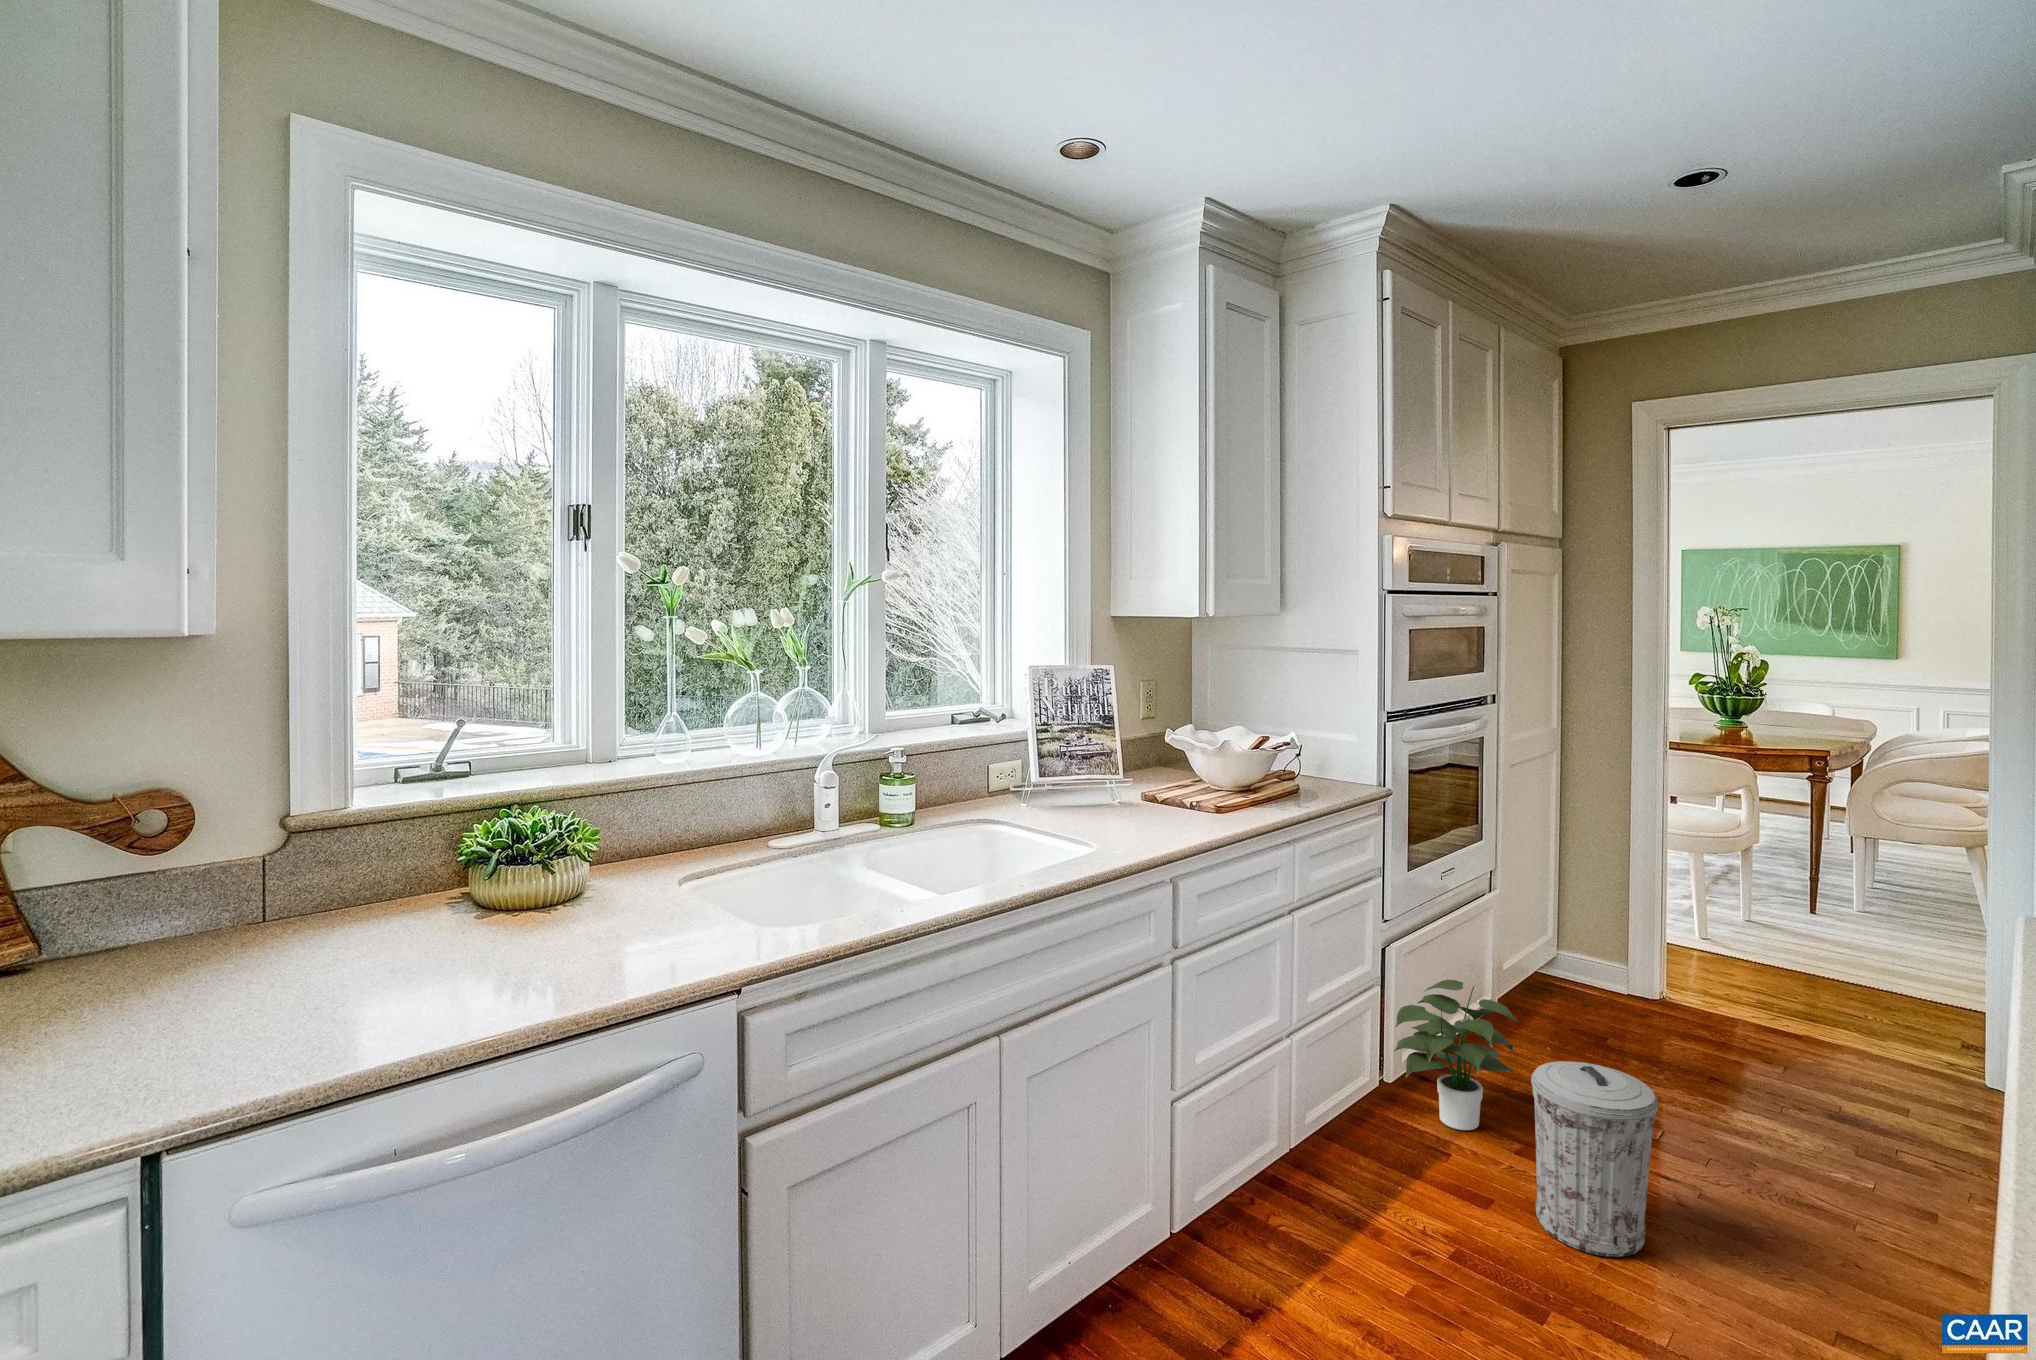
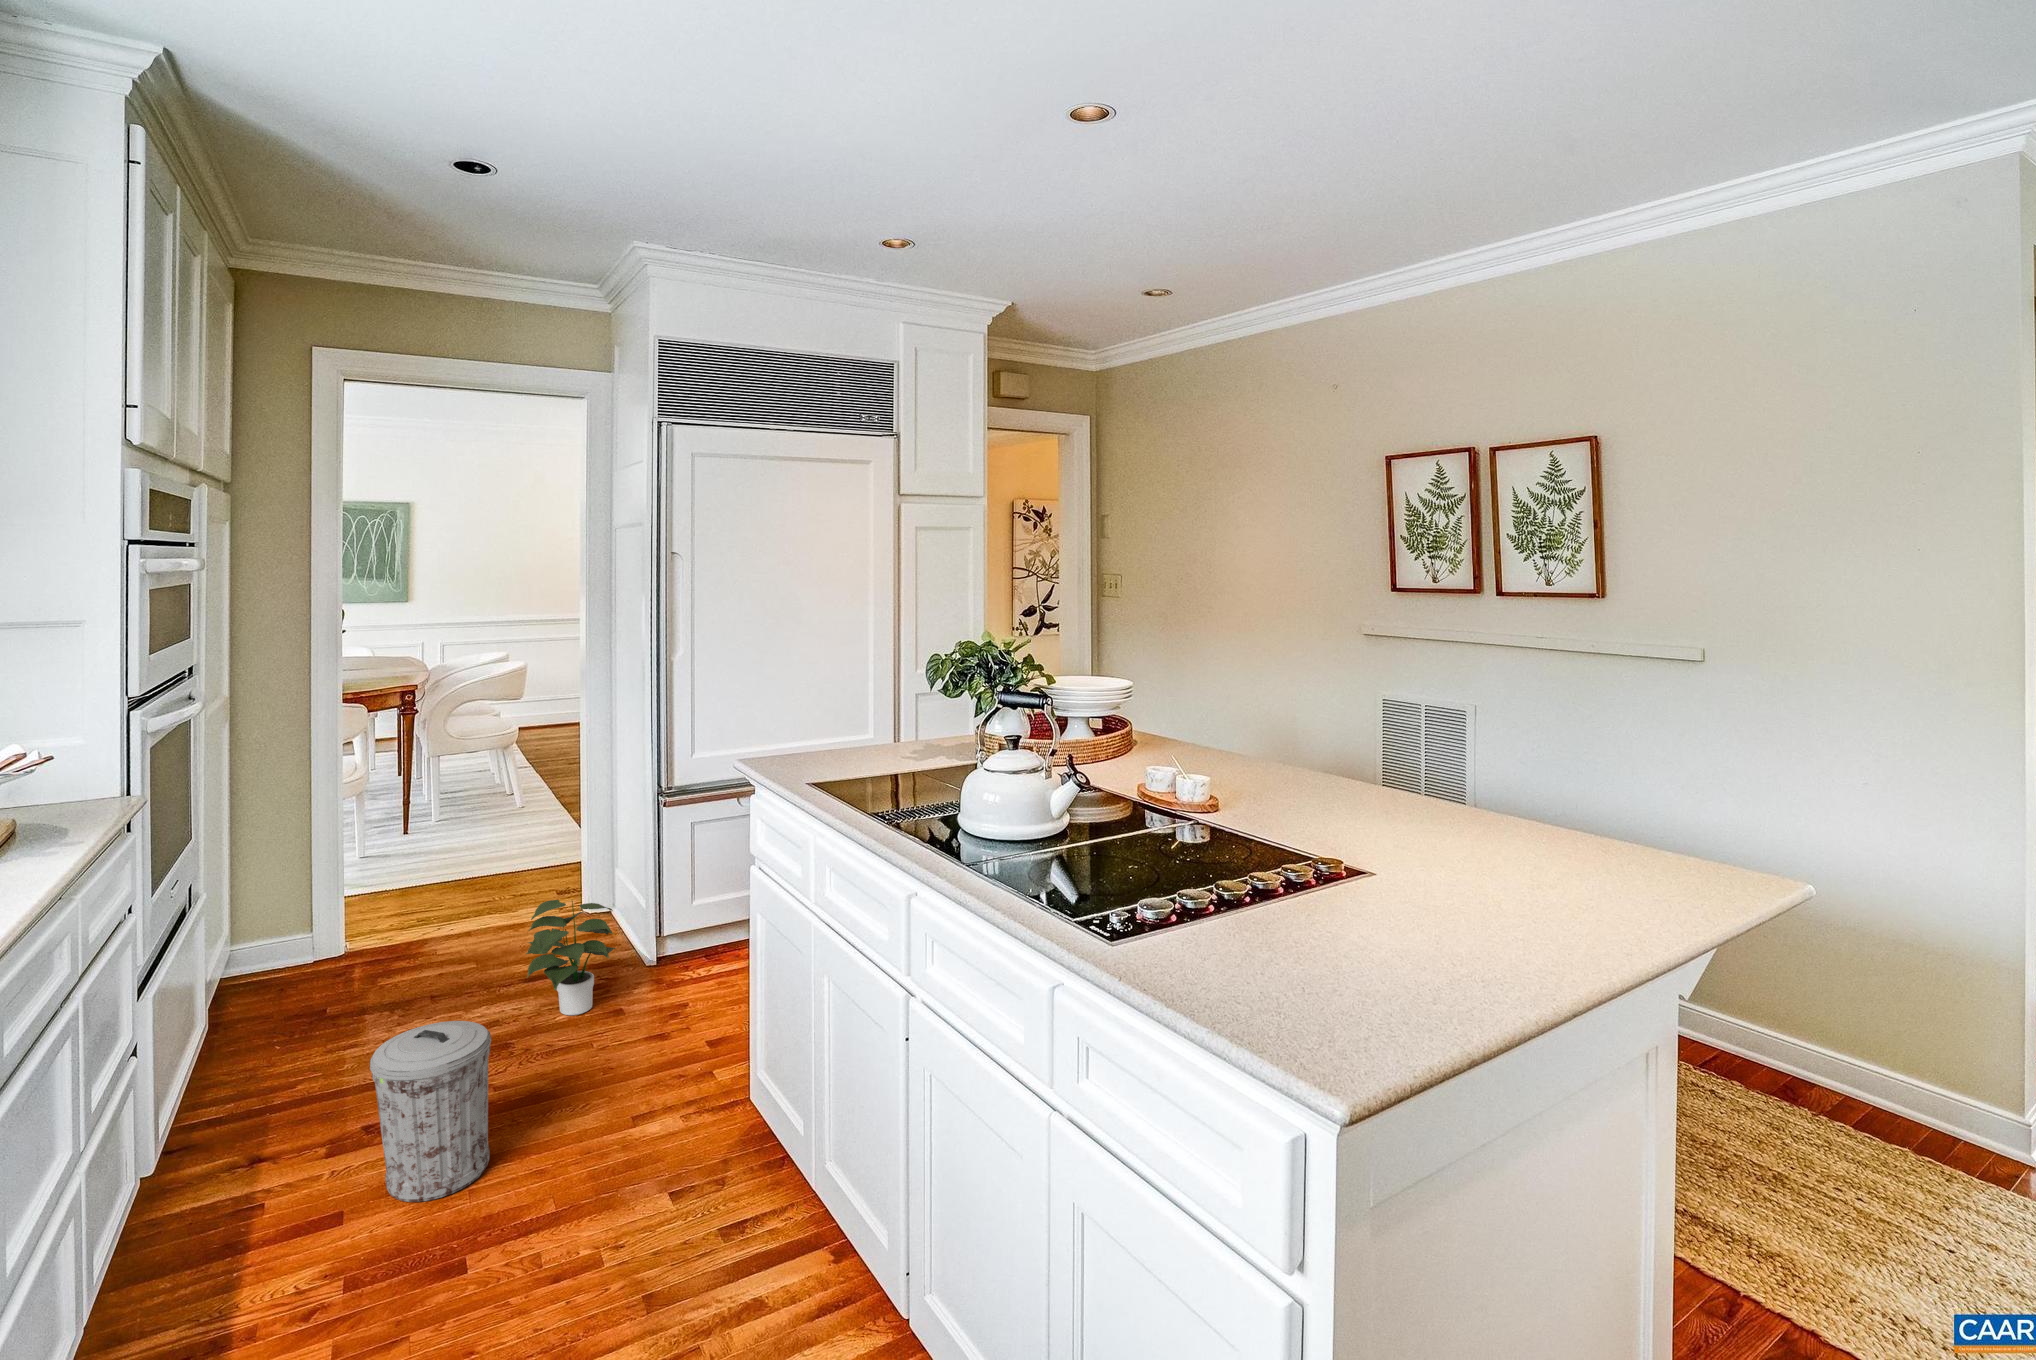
potted plant: present [1394,980,1517,1130] -> present [526,900,615,1015]

